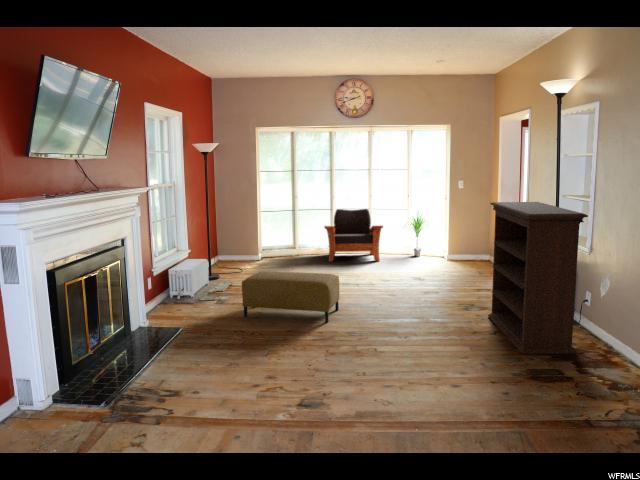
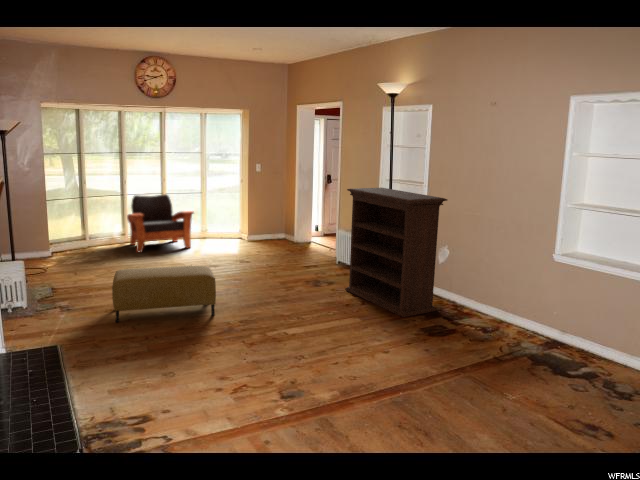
potted plant: present [411,215,424,256] -> none [205,194,236,240]

